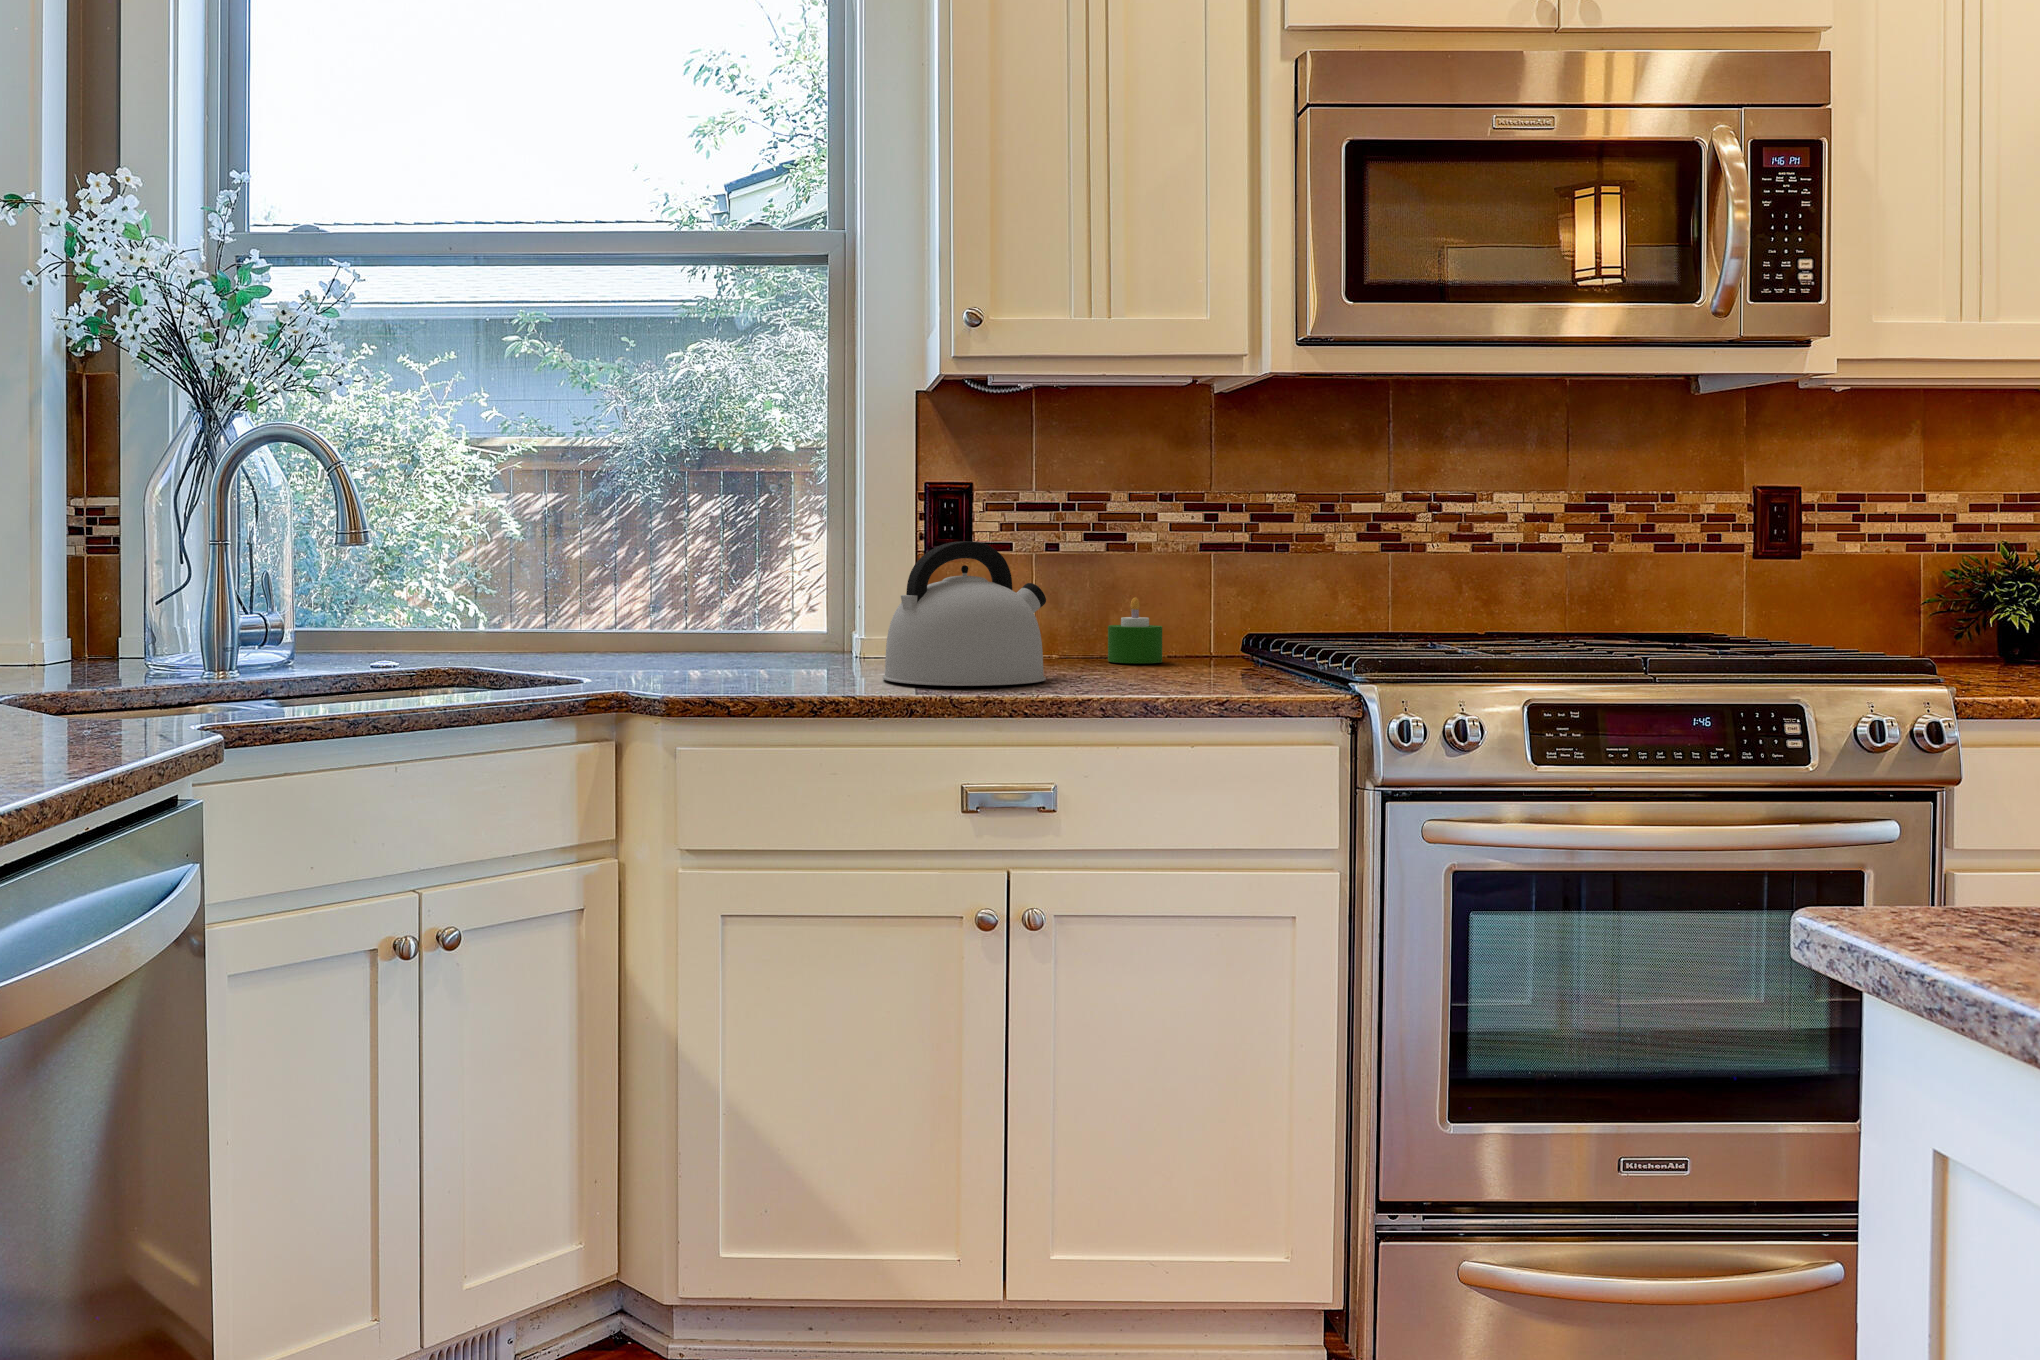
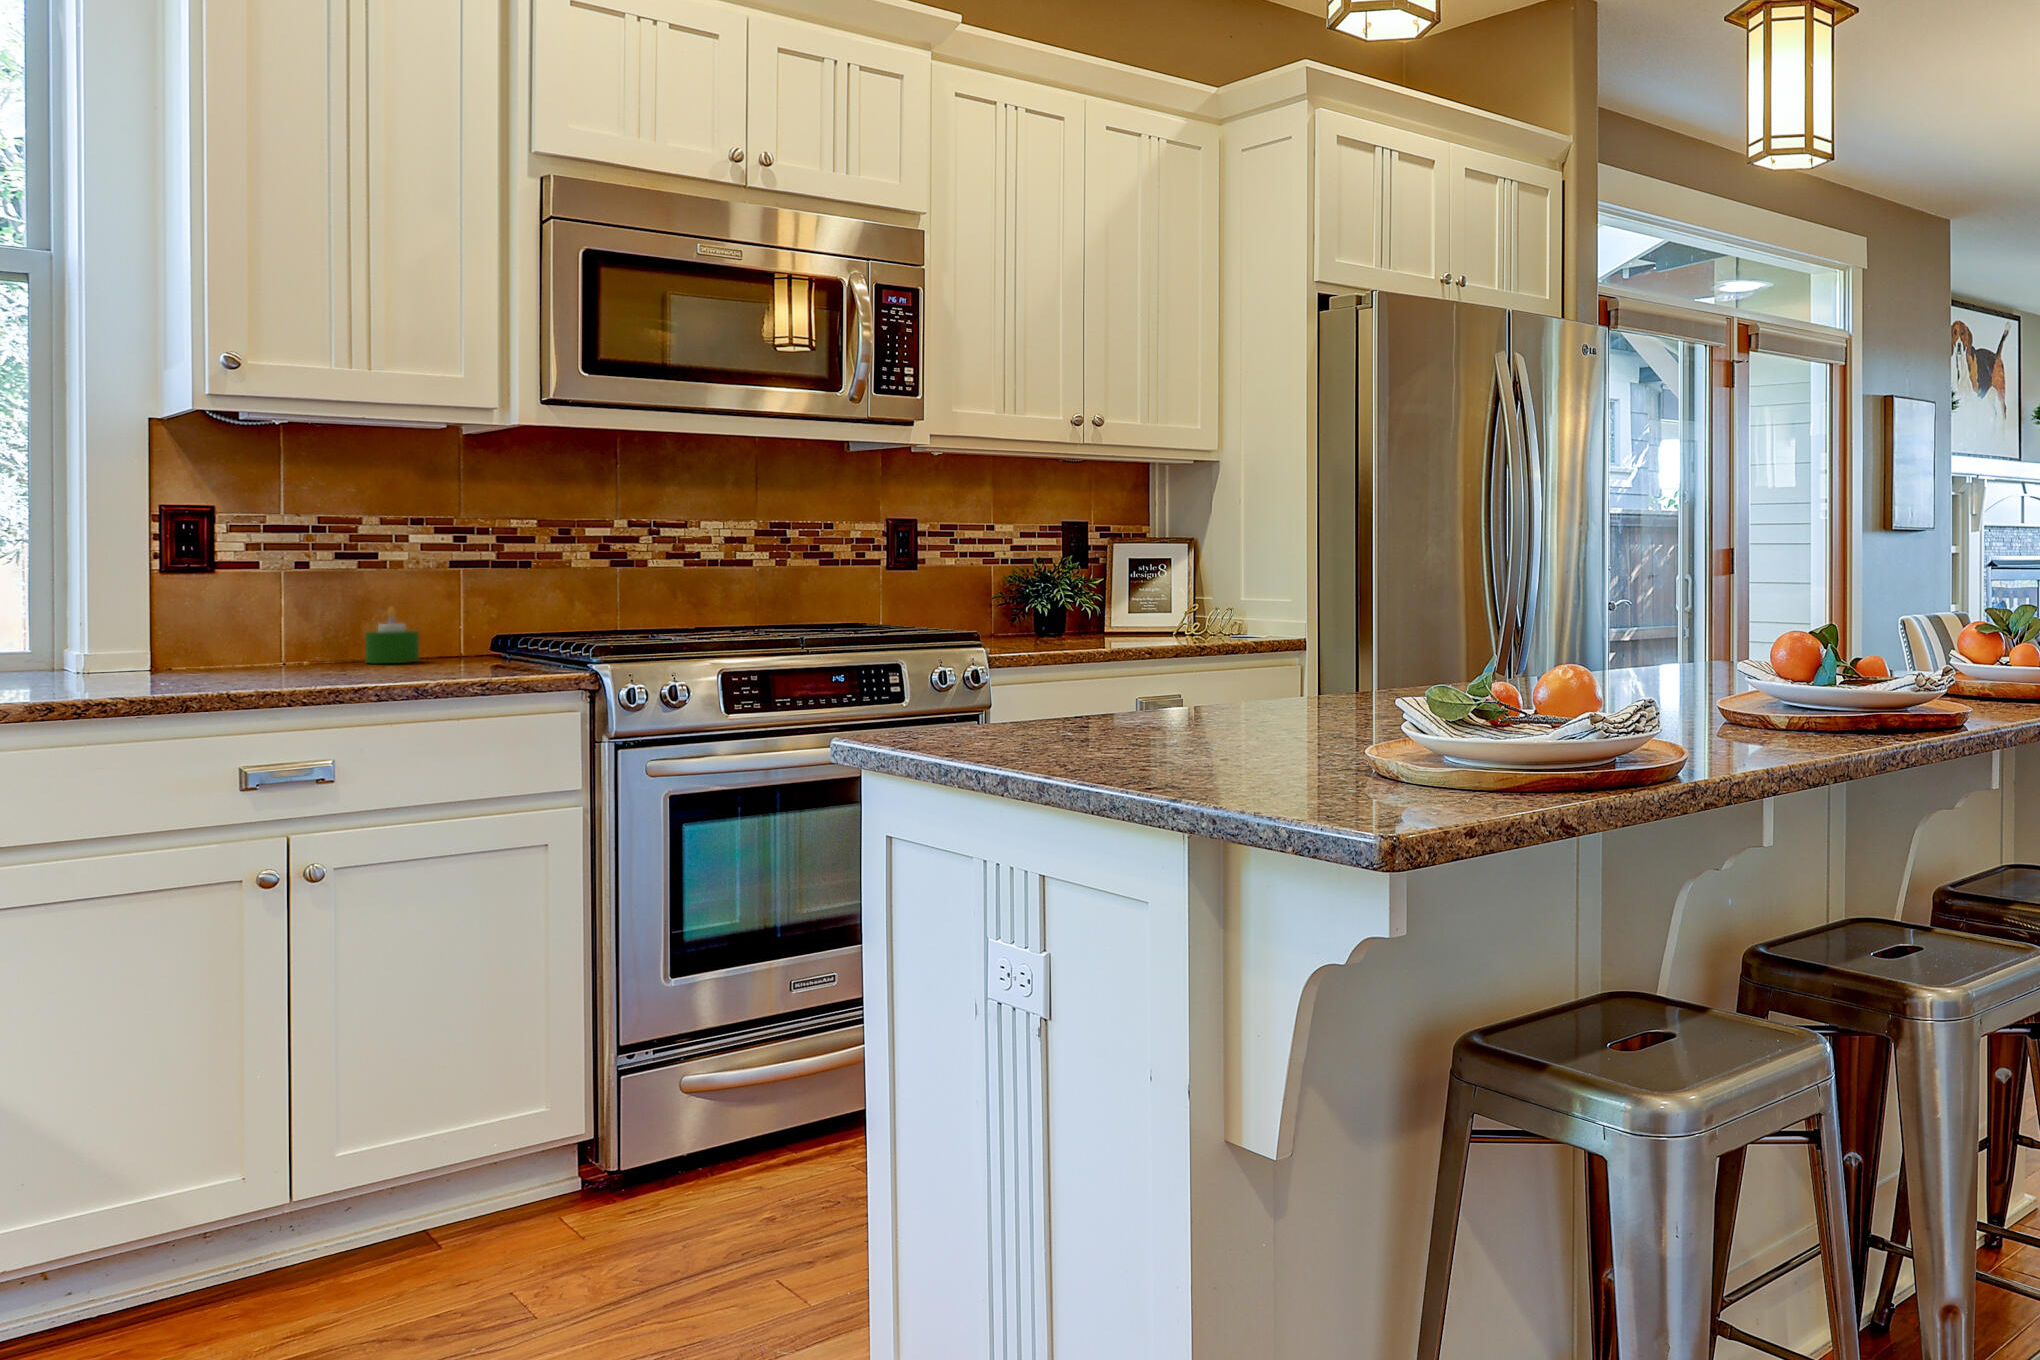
kettle: present [883,541,1046,686] -> none [134,559,312,687]

